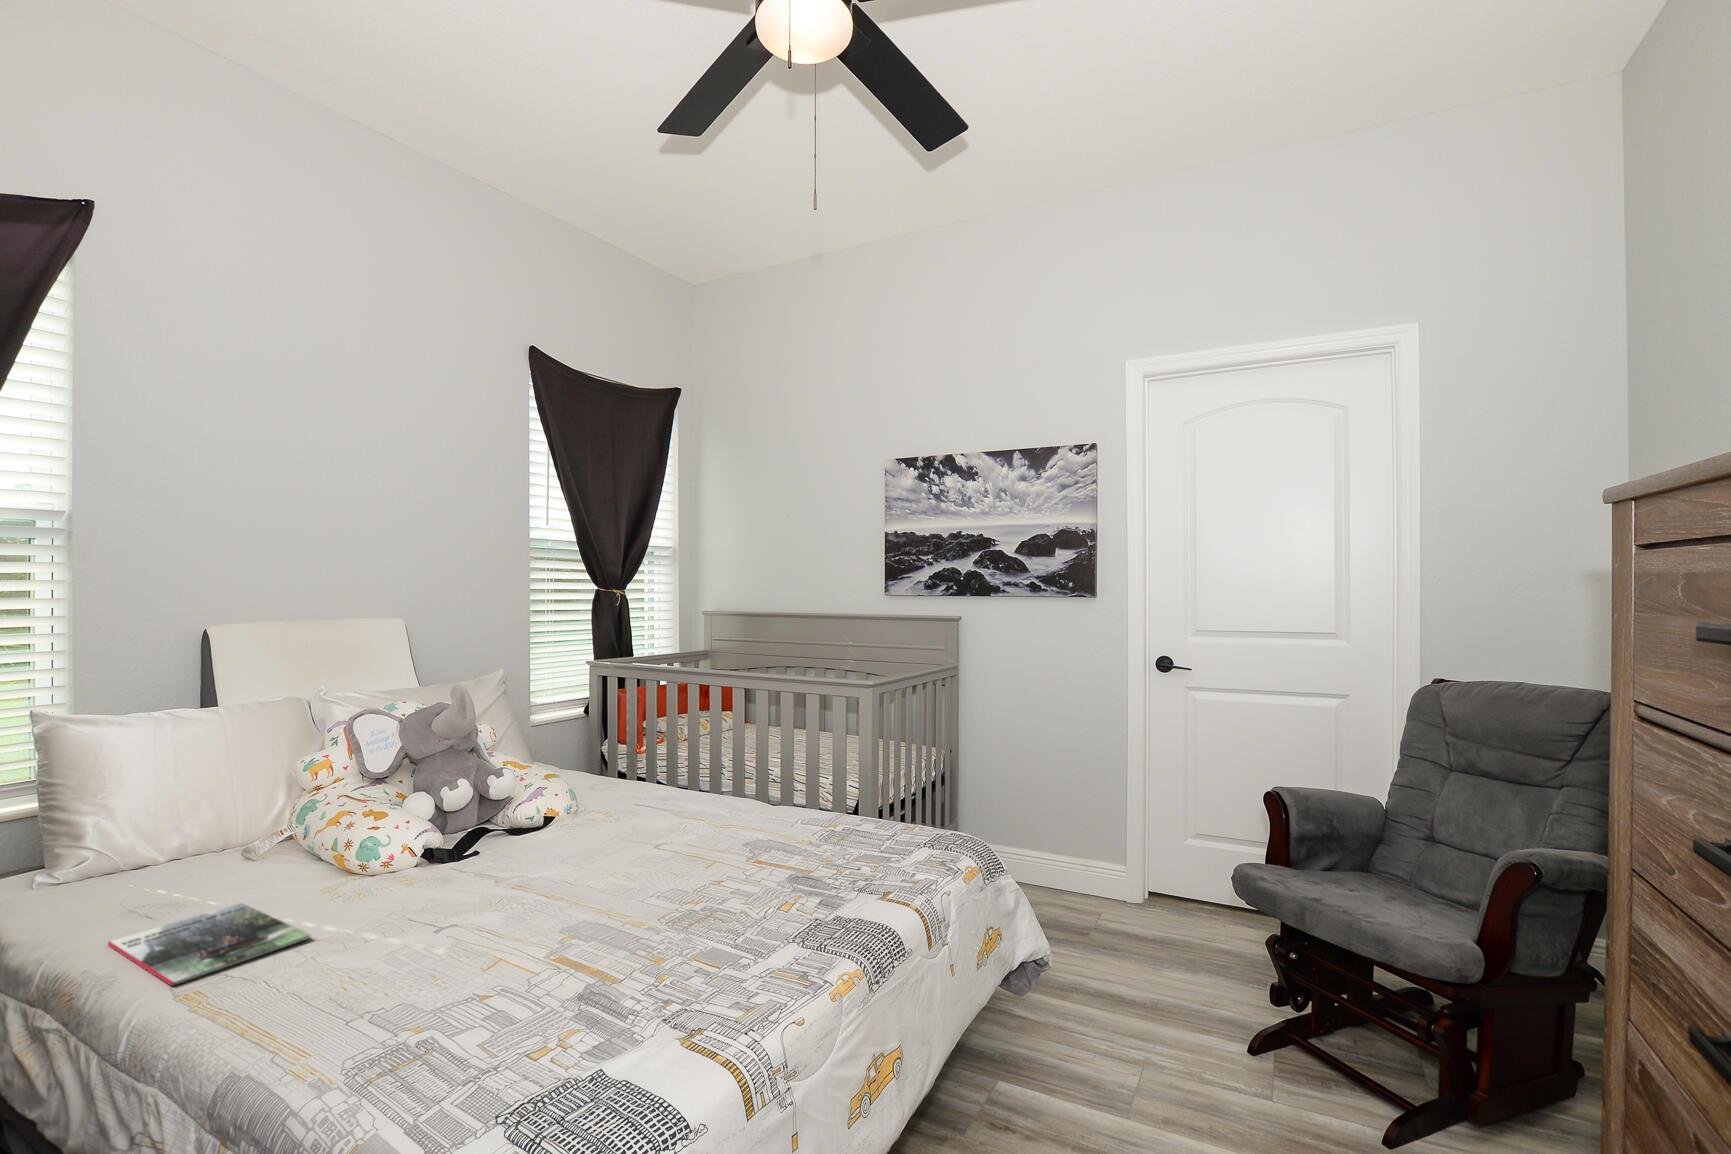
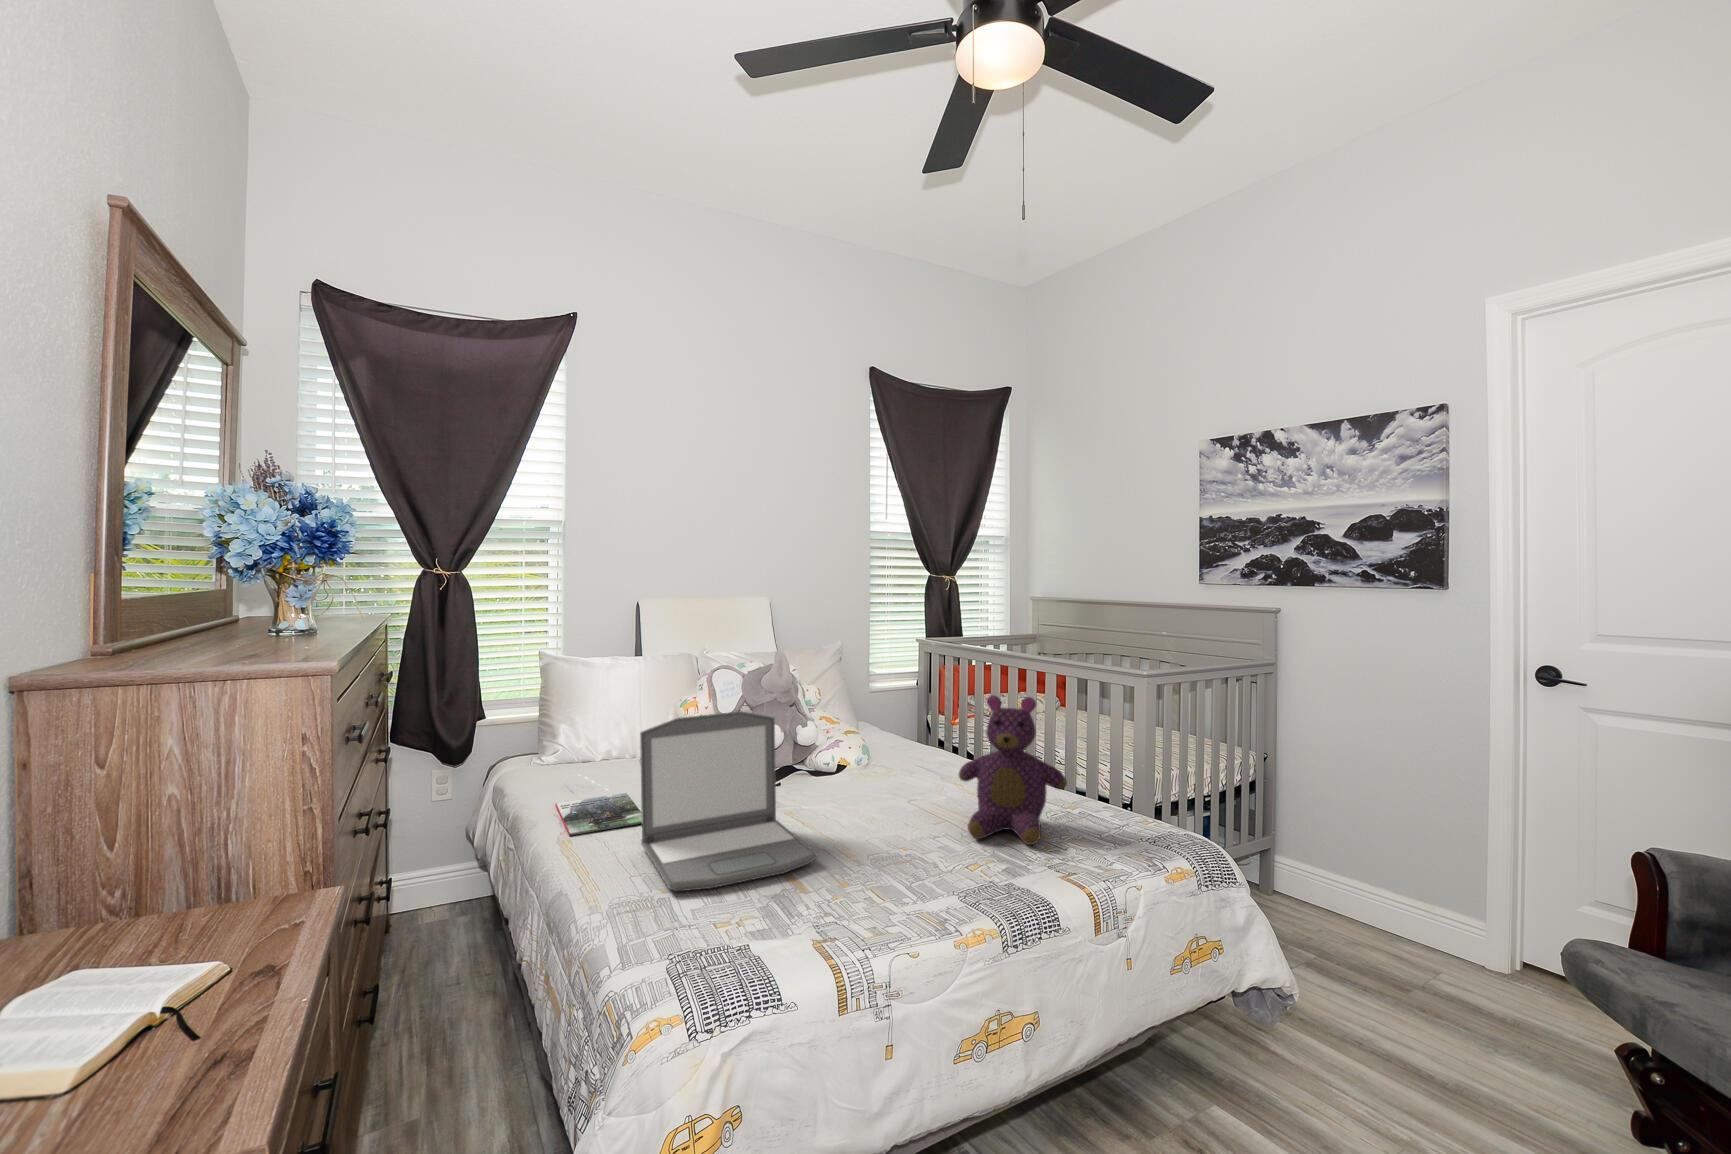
teddy bear: none [741,709,859,875] -> present [959,695,1067,845]
laptop: none [327,756,617,1026] -> present [640,711,818,891]

